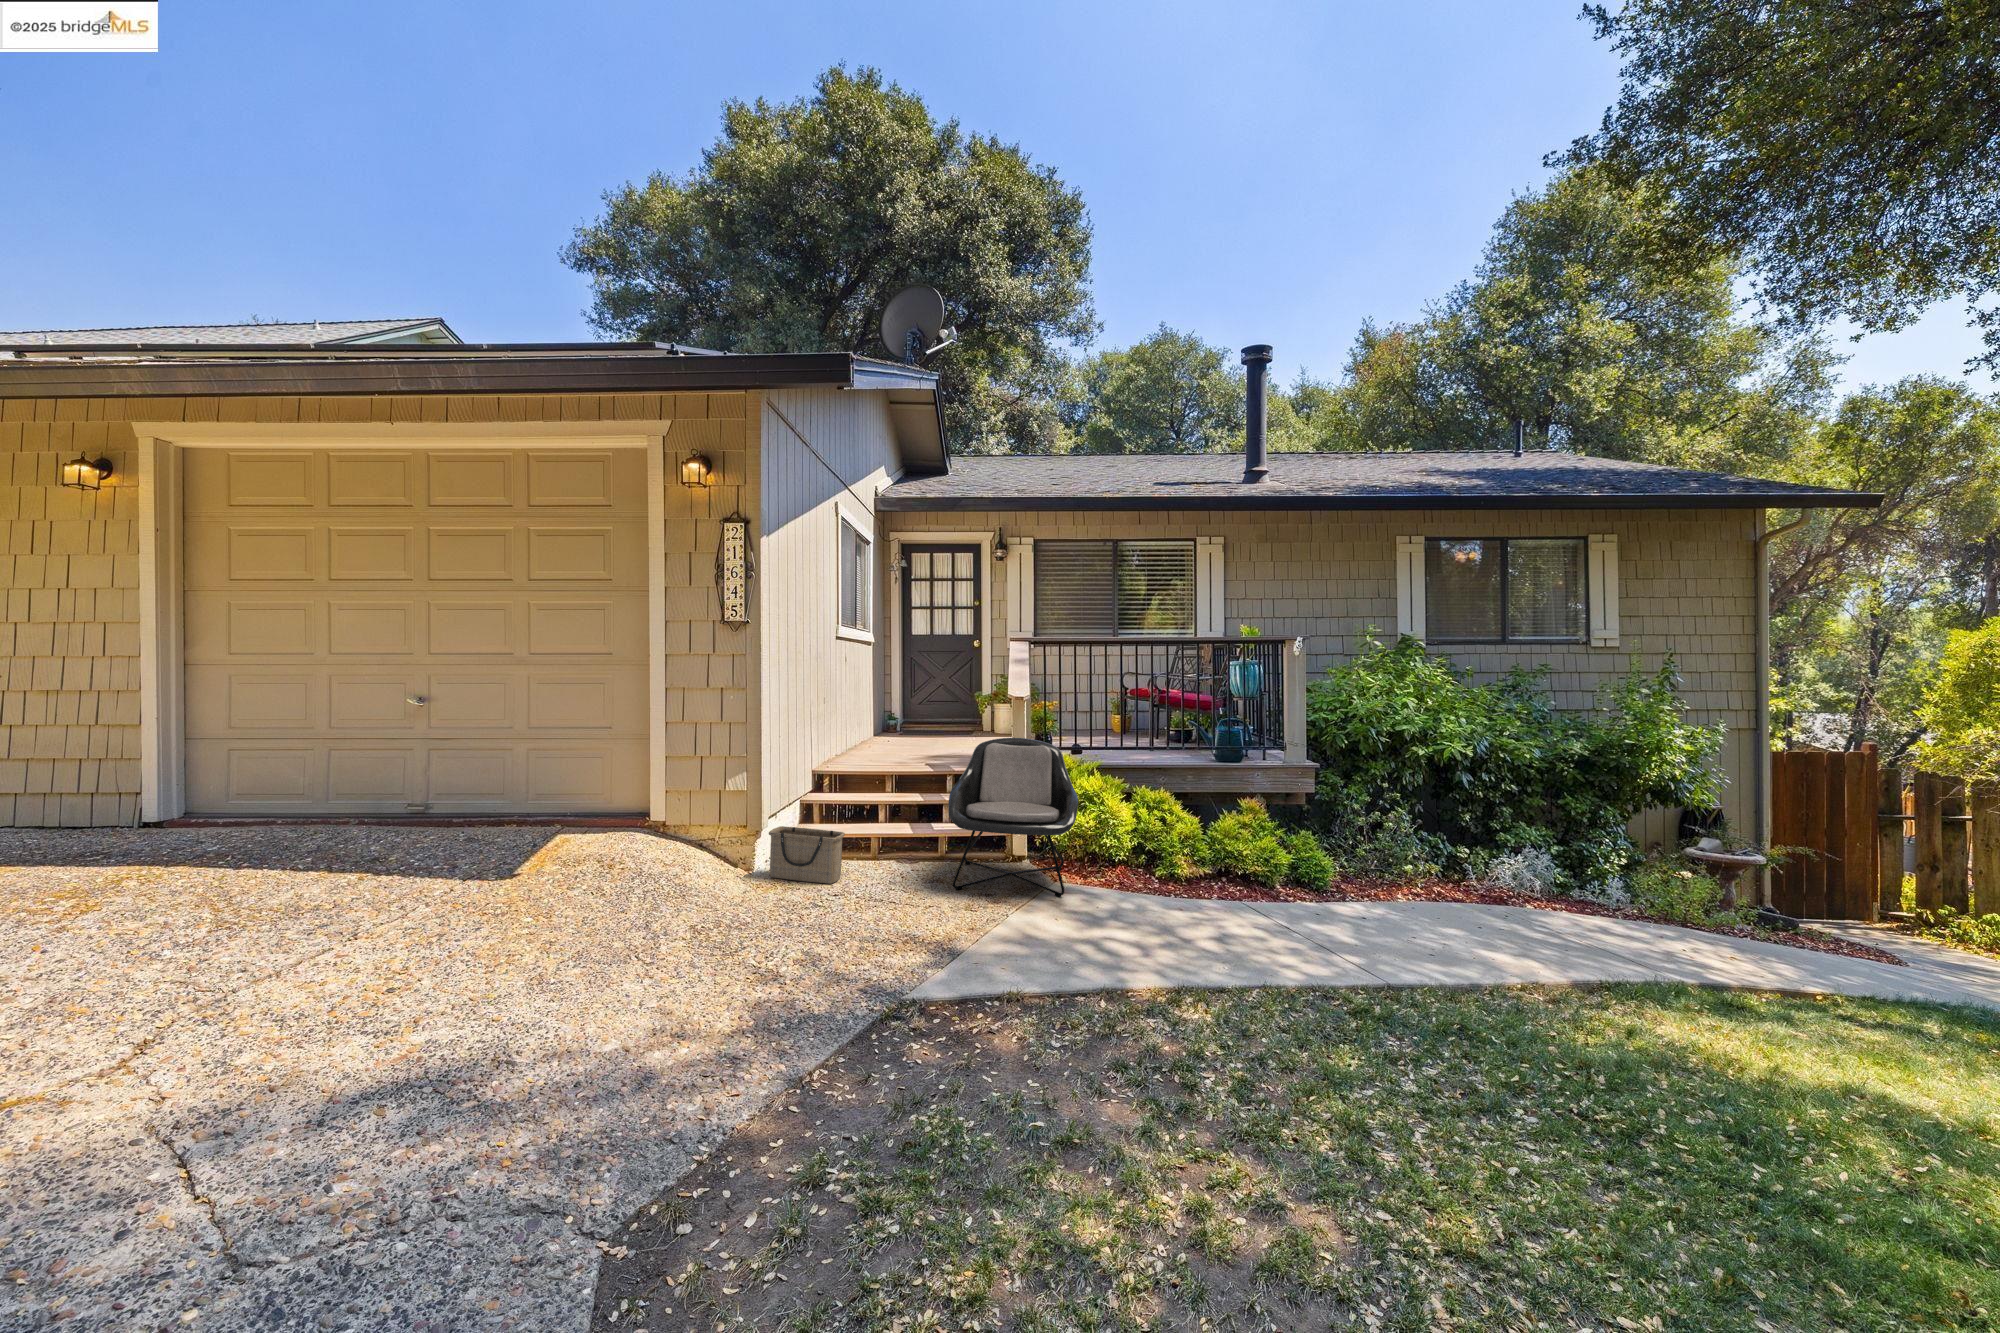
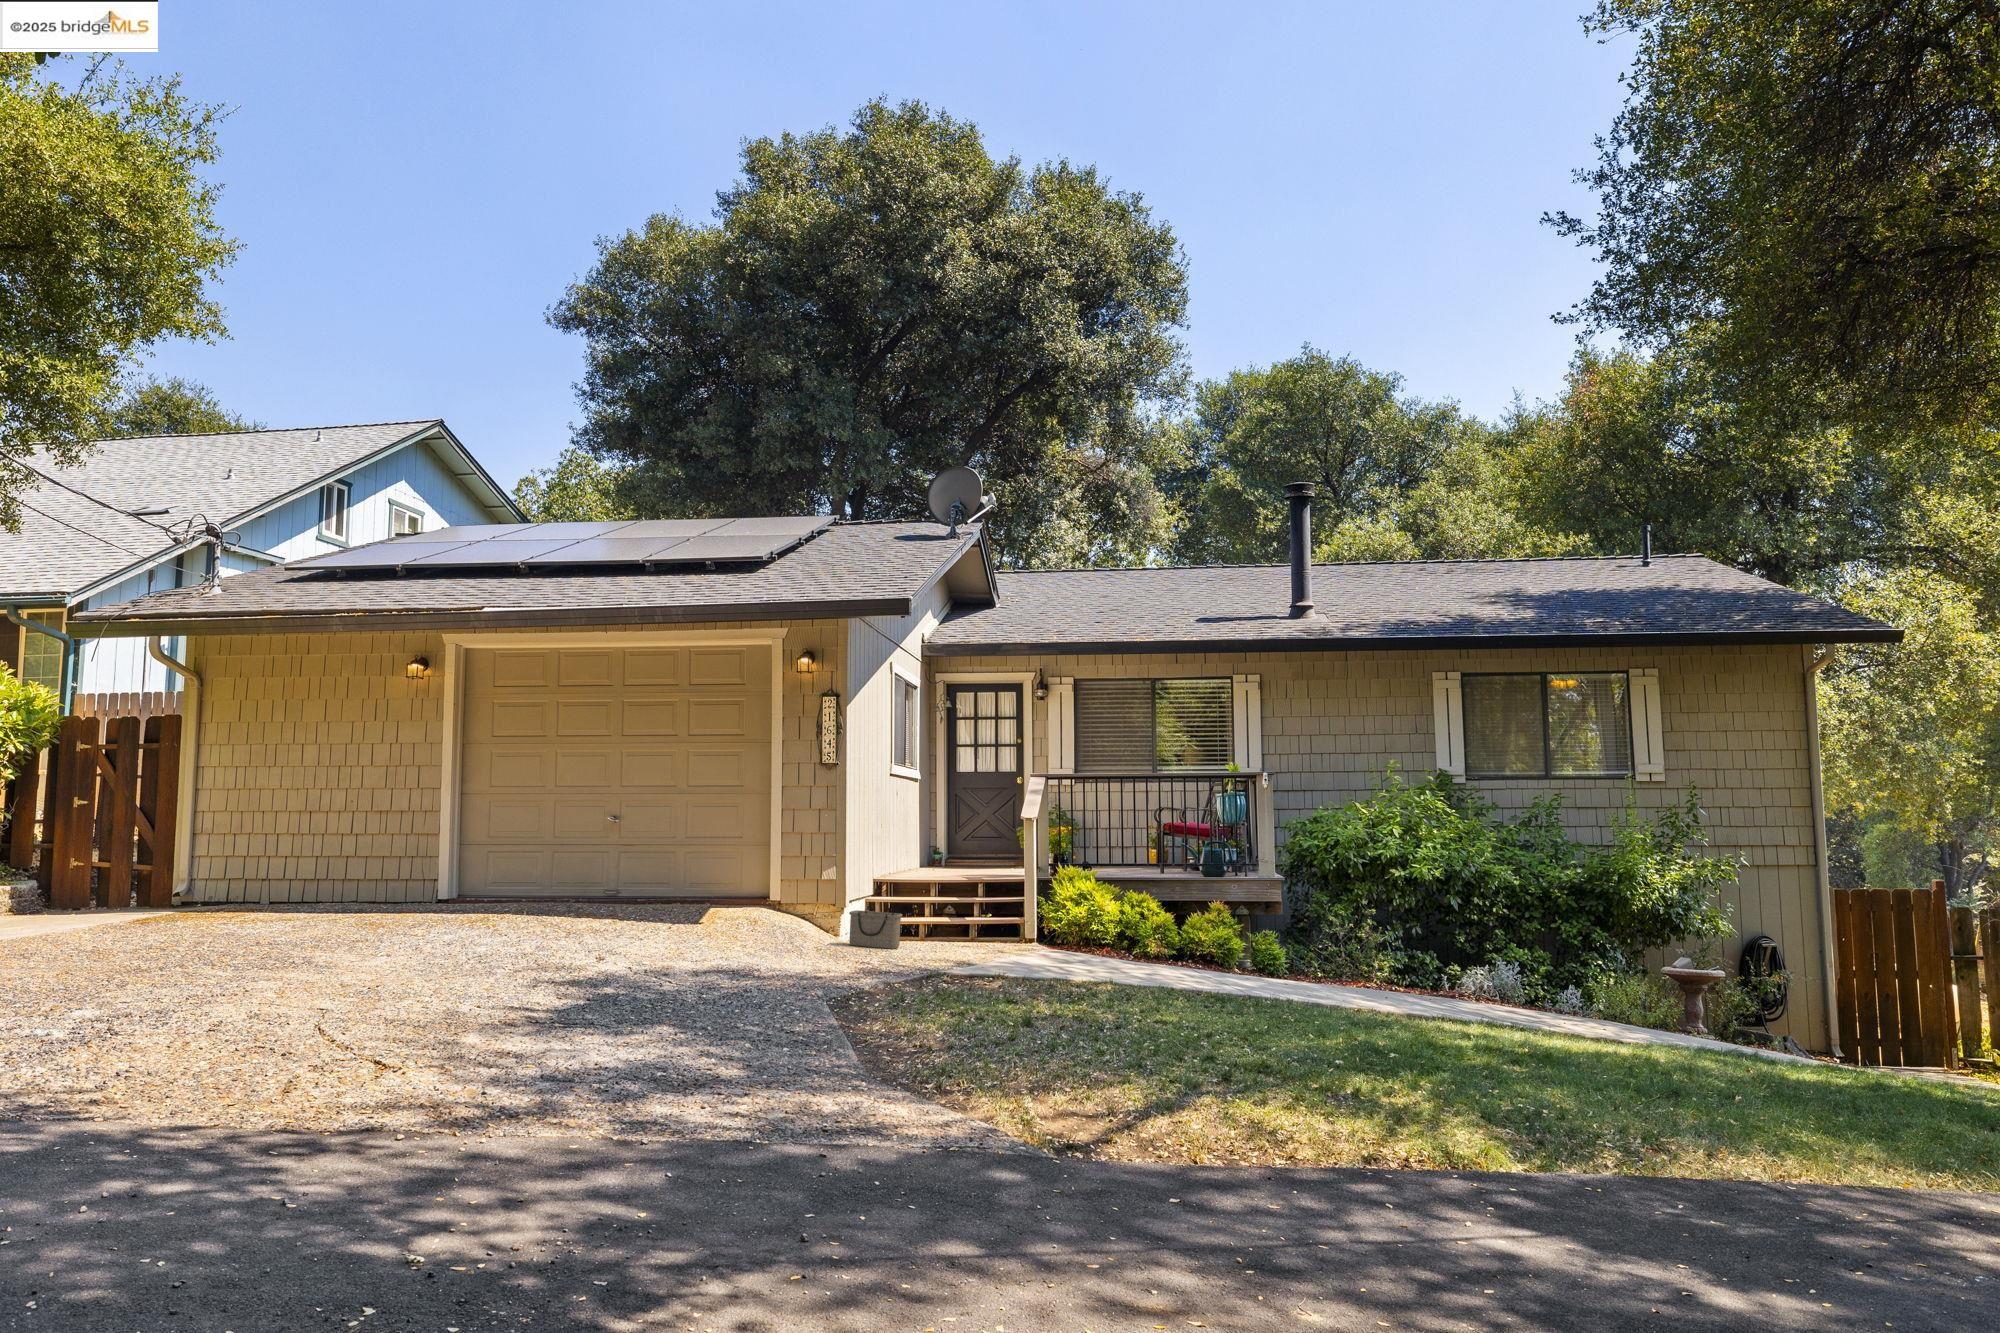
lounge chair: present [948,738,1078,897] -> none [976,850,1071,959]

